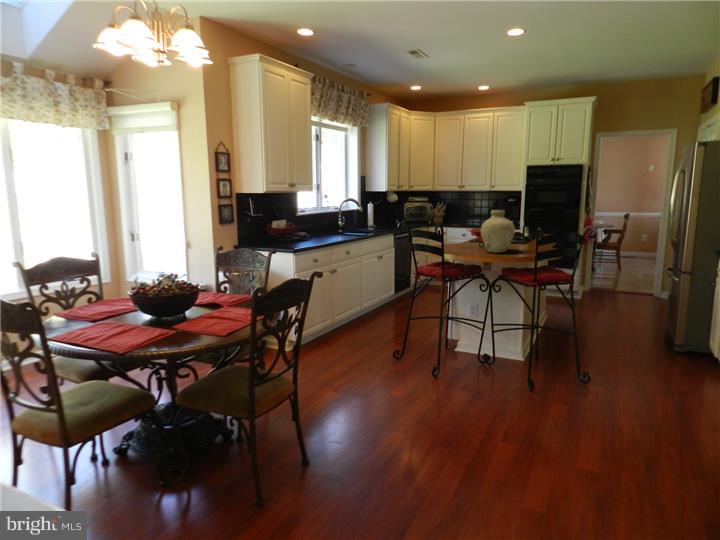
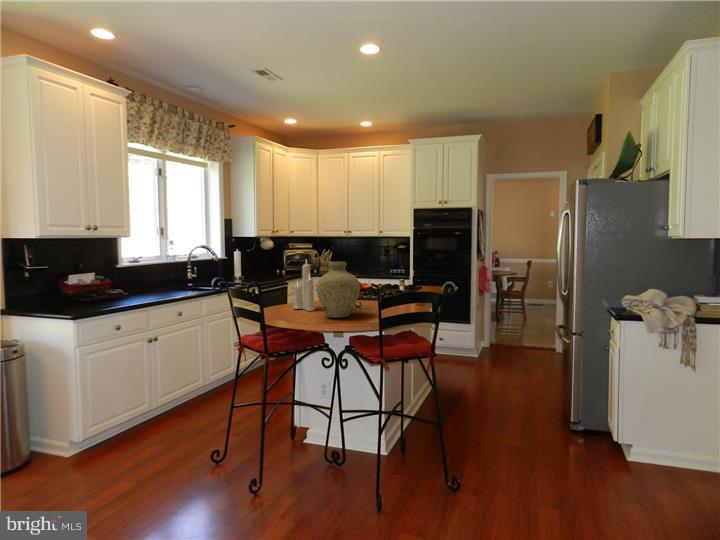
candle: none [455,206,474,248] -> present [293,264,315,311]

